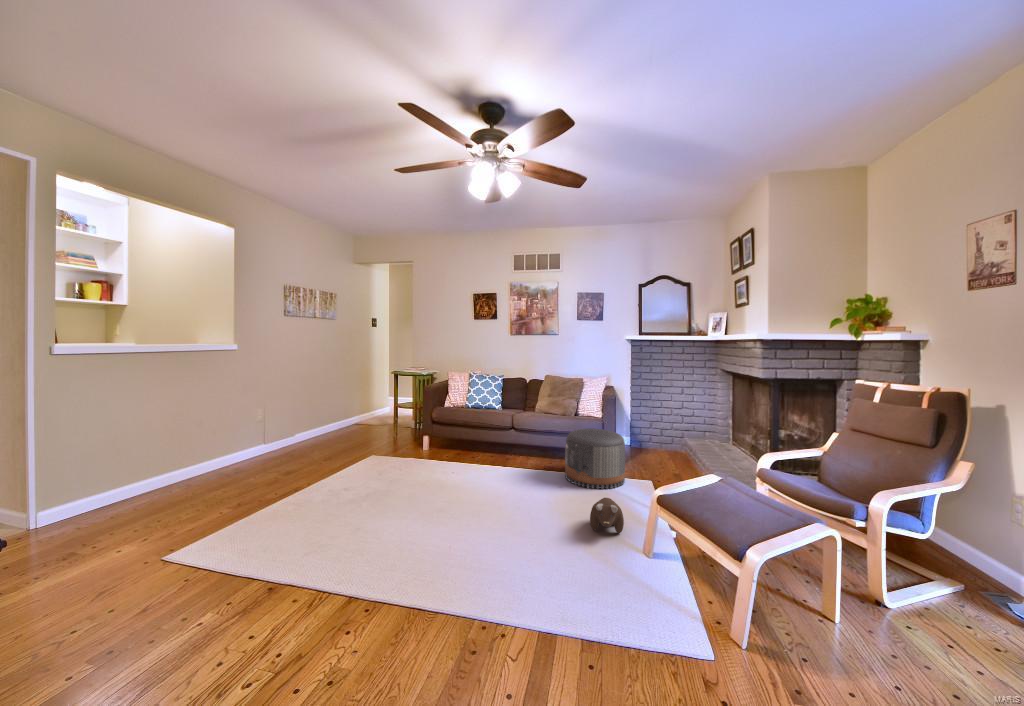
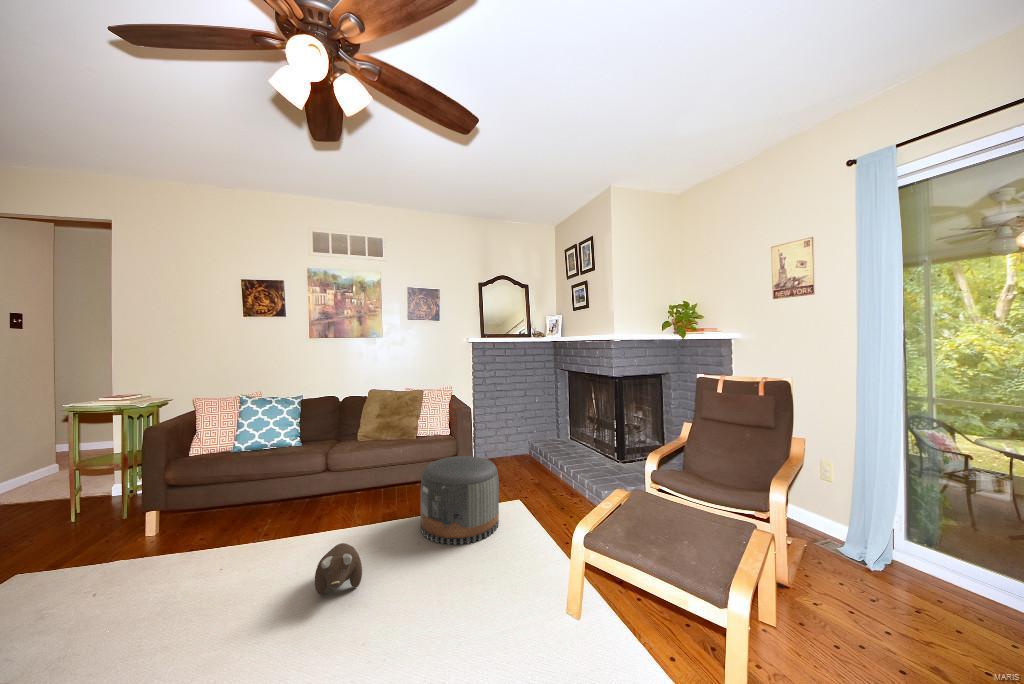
plush toy: present [590,498,624,533] -> present [315,543,362,595]

